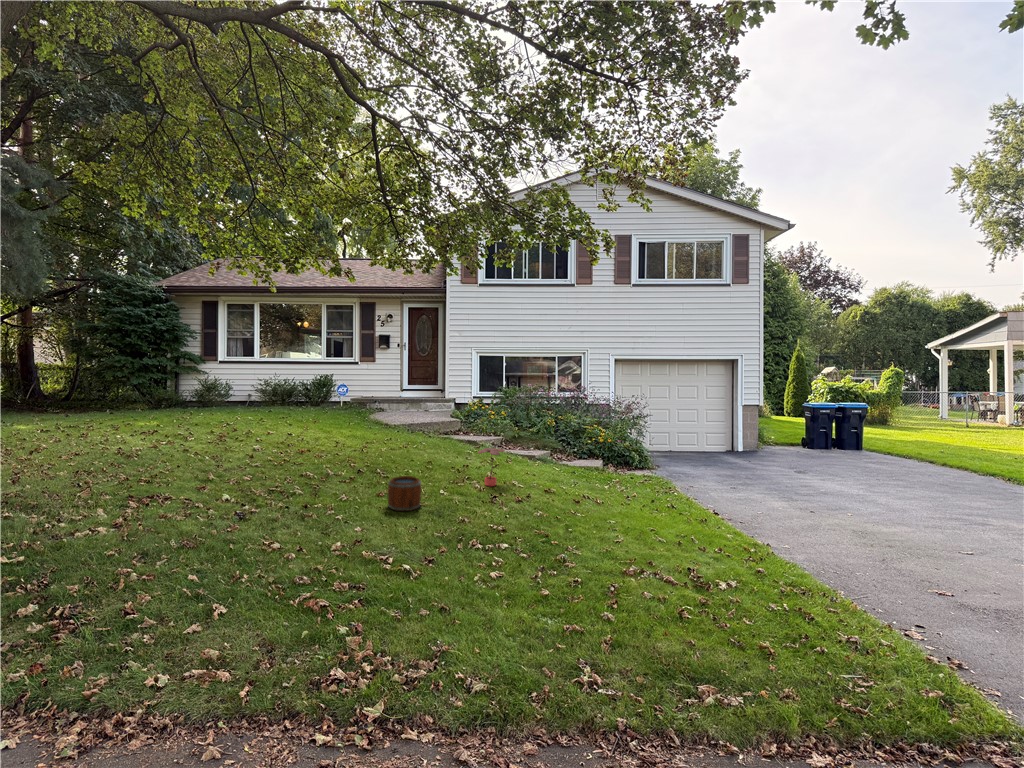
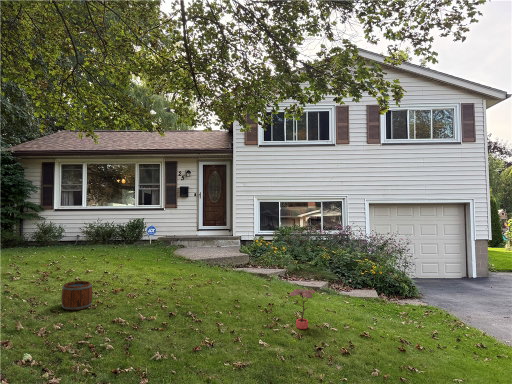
bucket: present [388,476,421,511] -> present [62,281,92,310]

